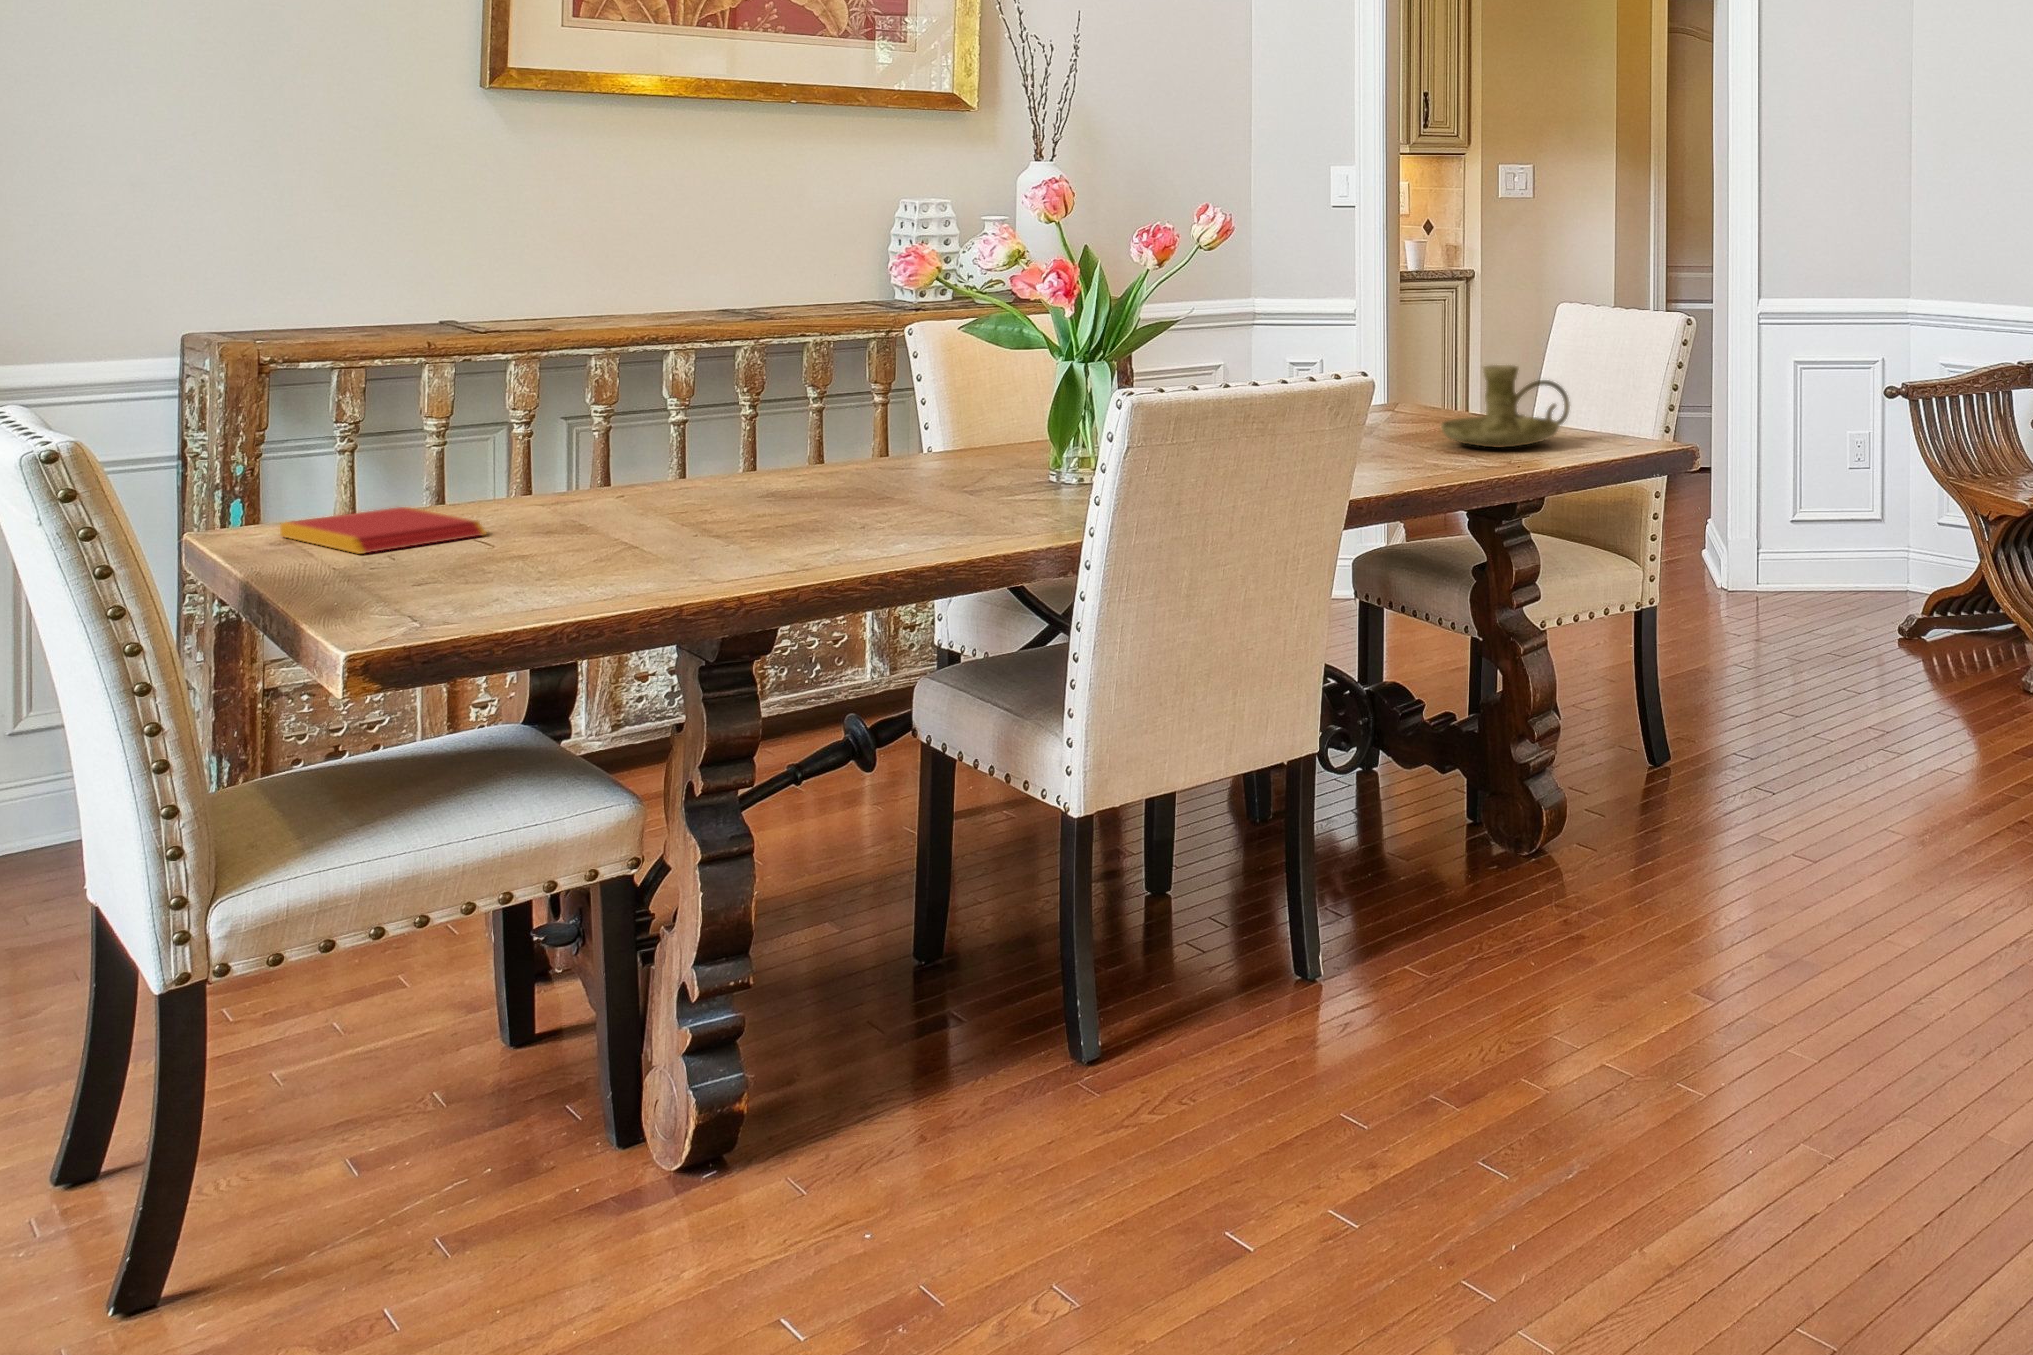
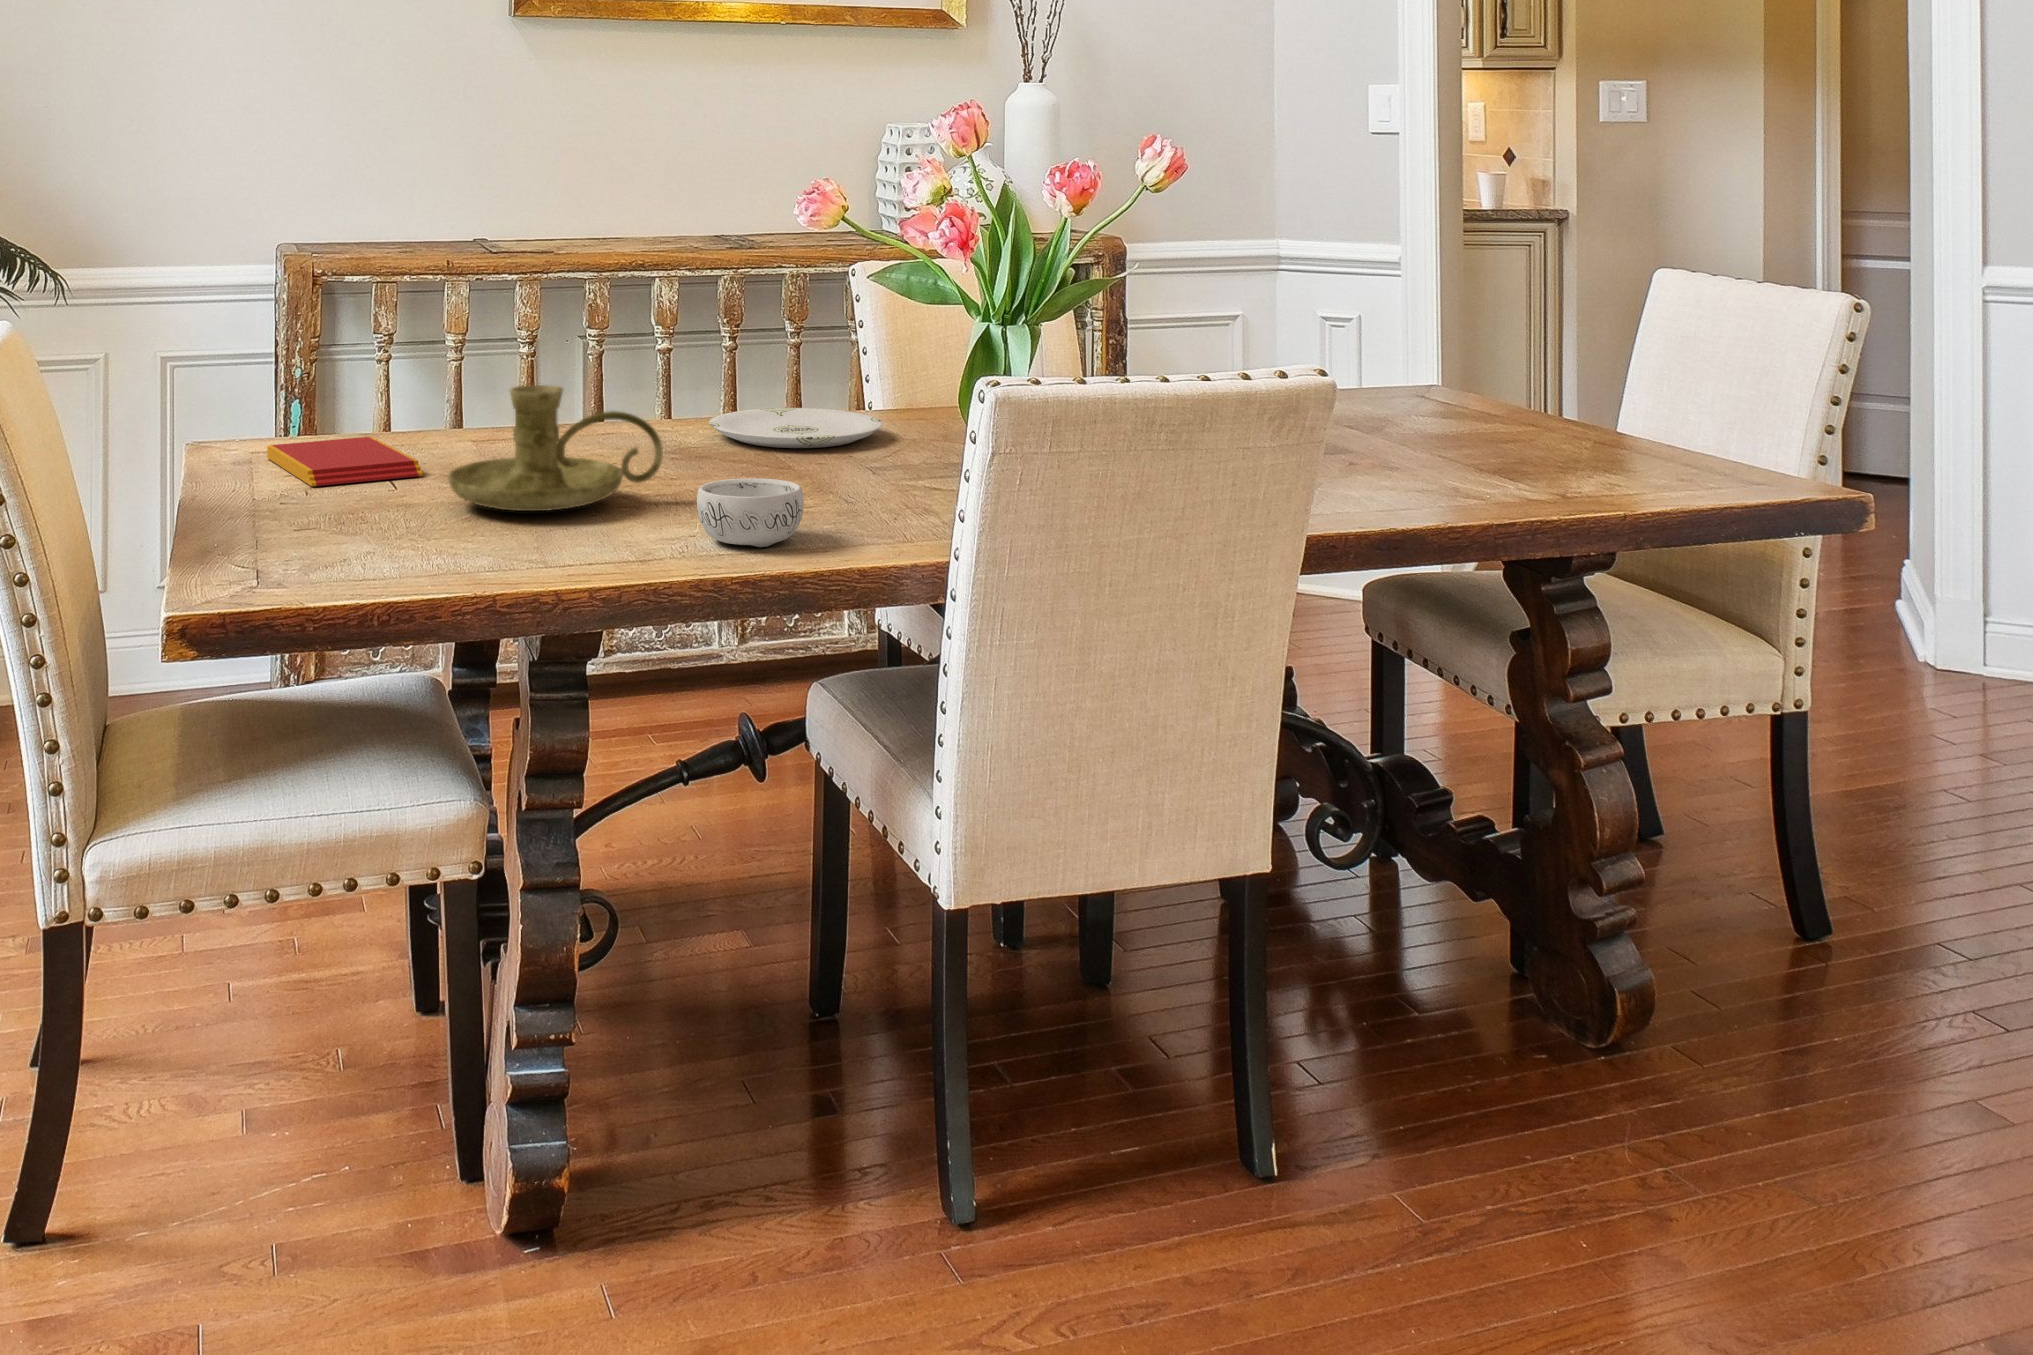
candle holder: present [1441,365,1570,448] -> present [448,385,663,511]
plate: none [779,450,952,484] -> present [709,408,883,448]
decorative bowl: none [819,497,922,554] -> present [697,478,804,547]

